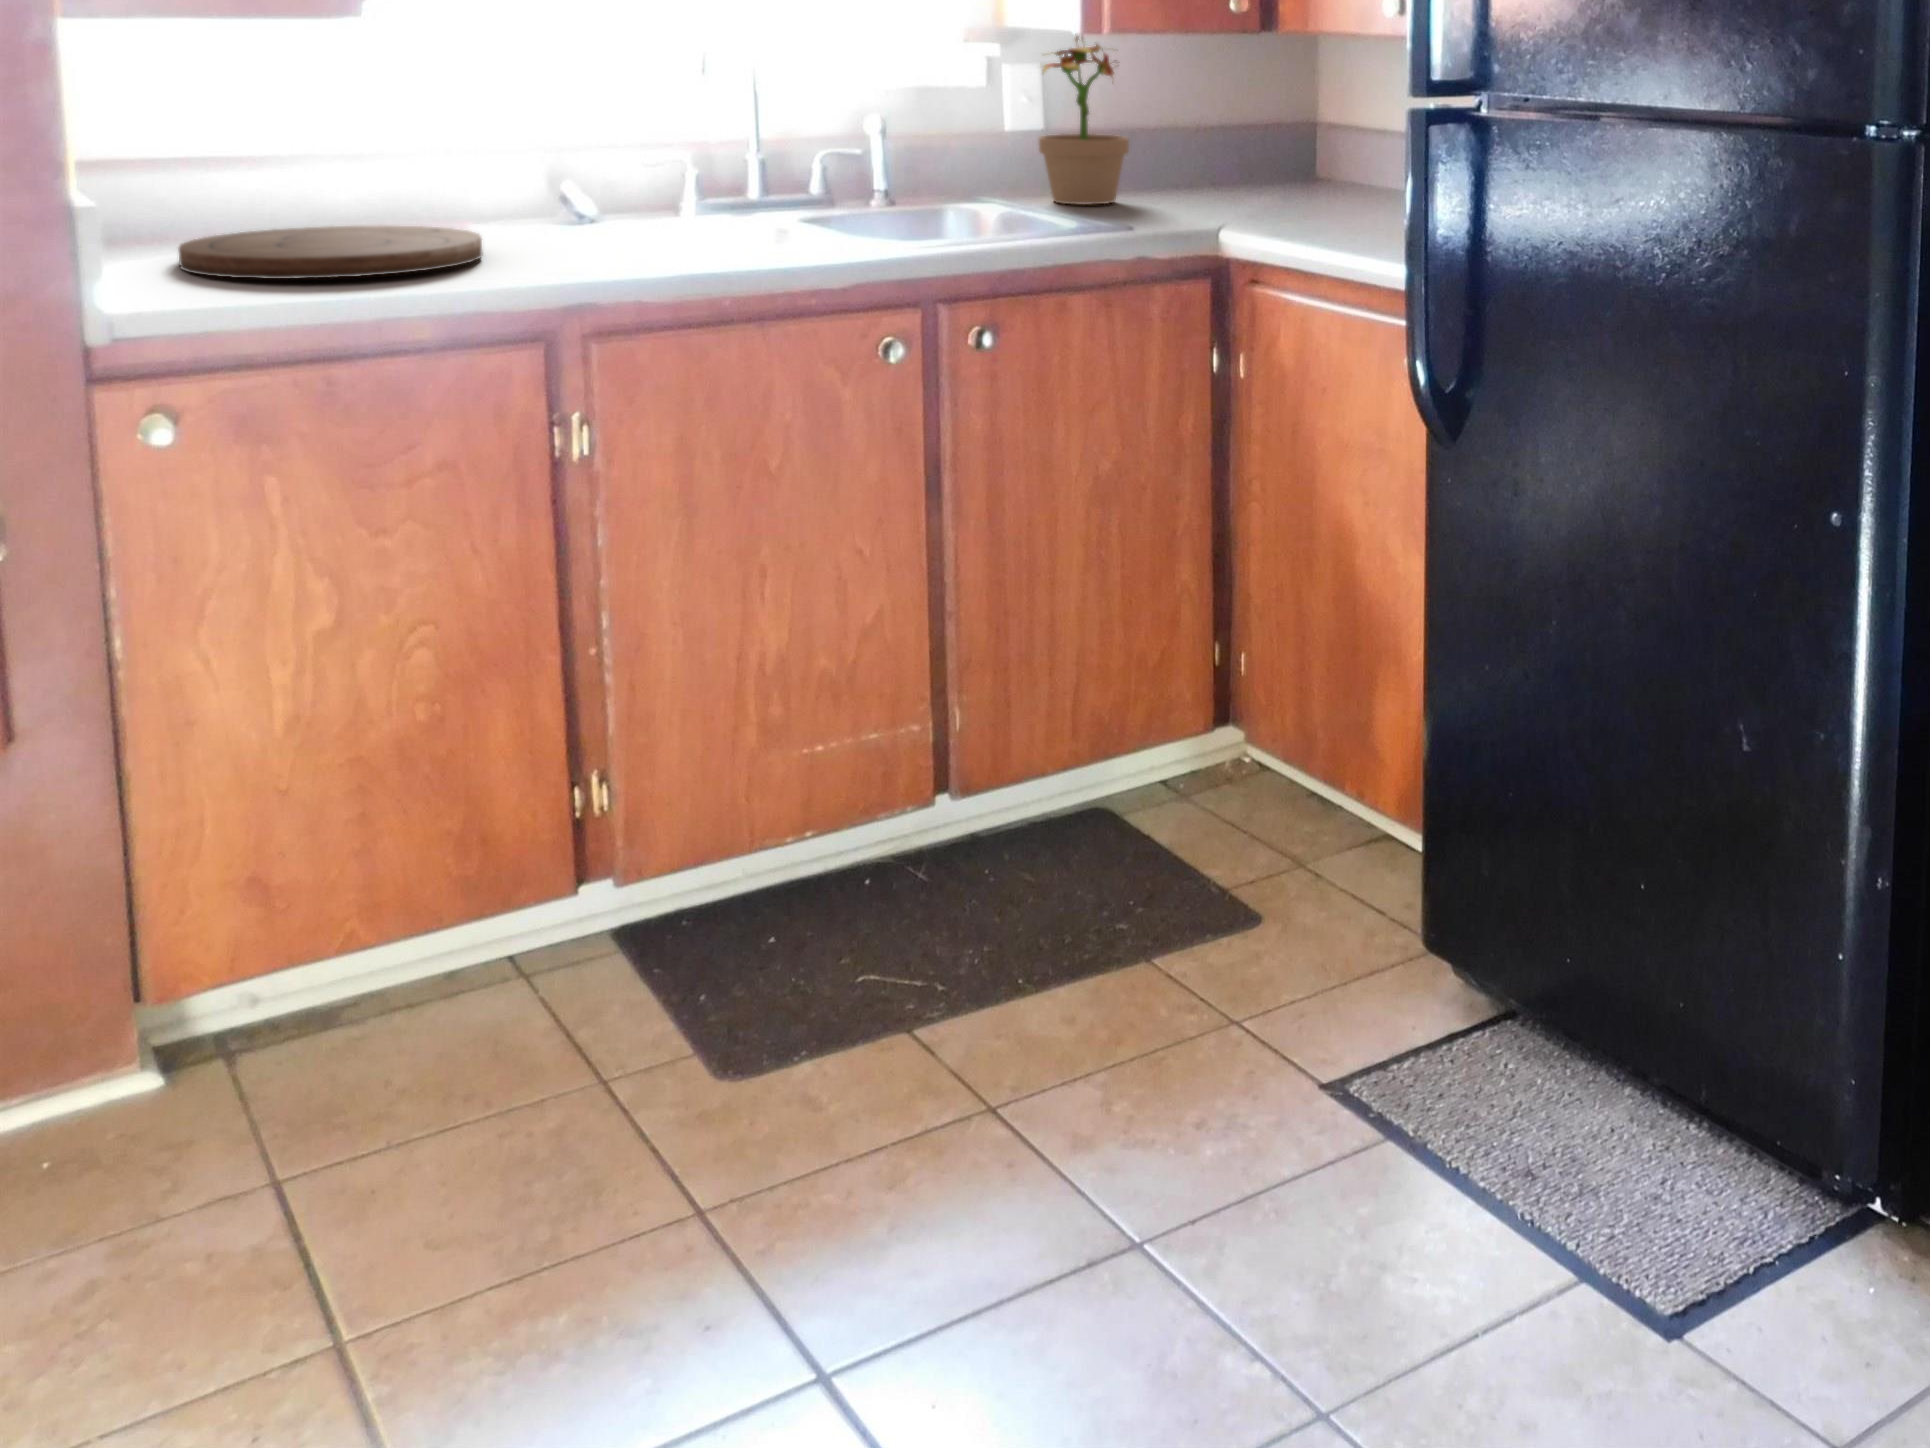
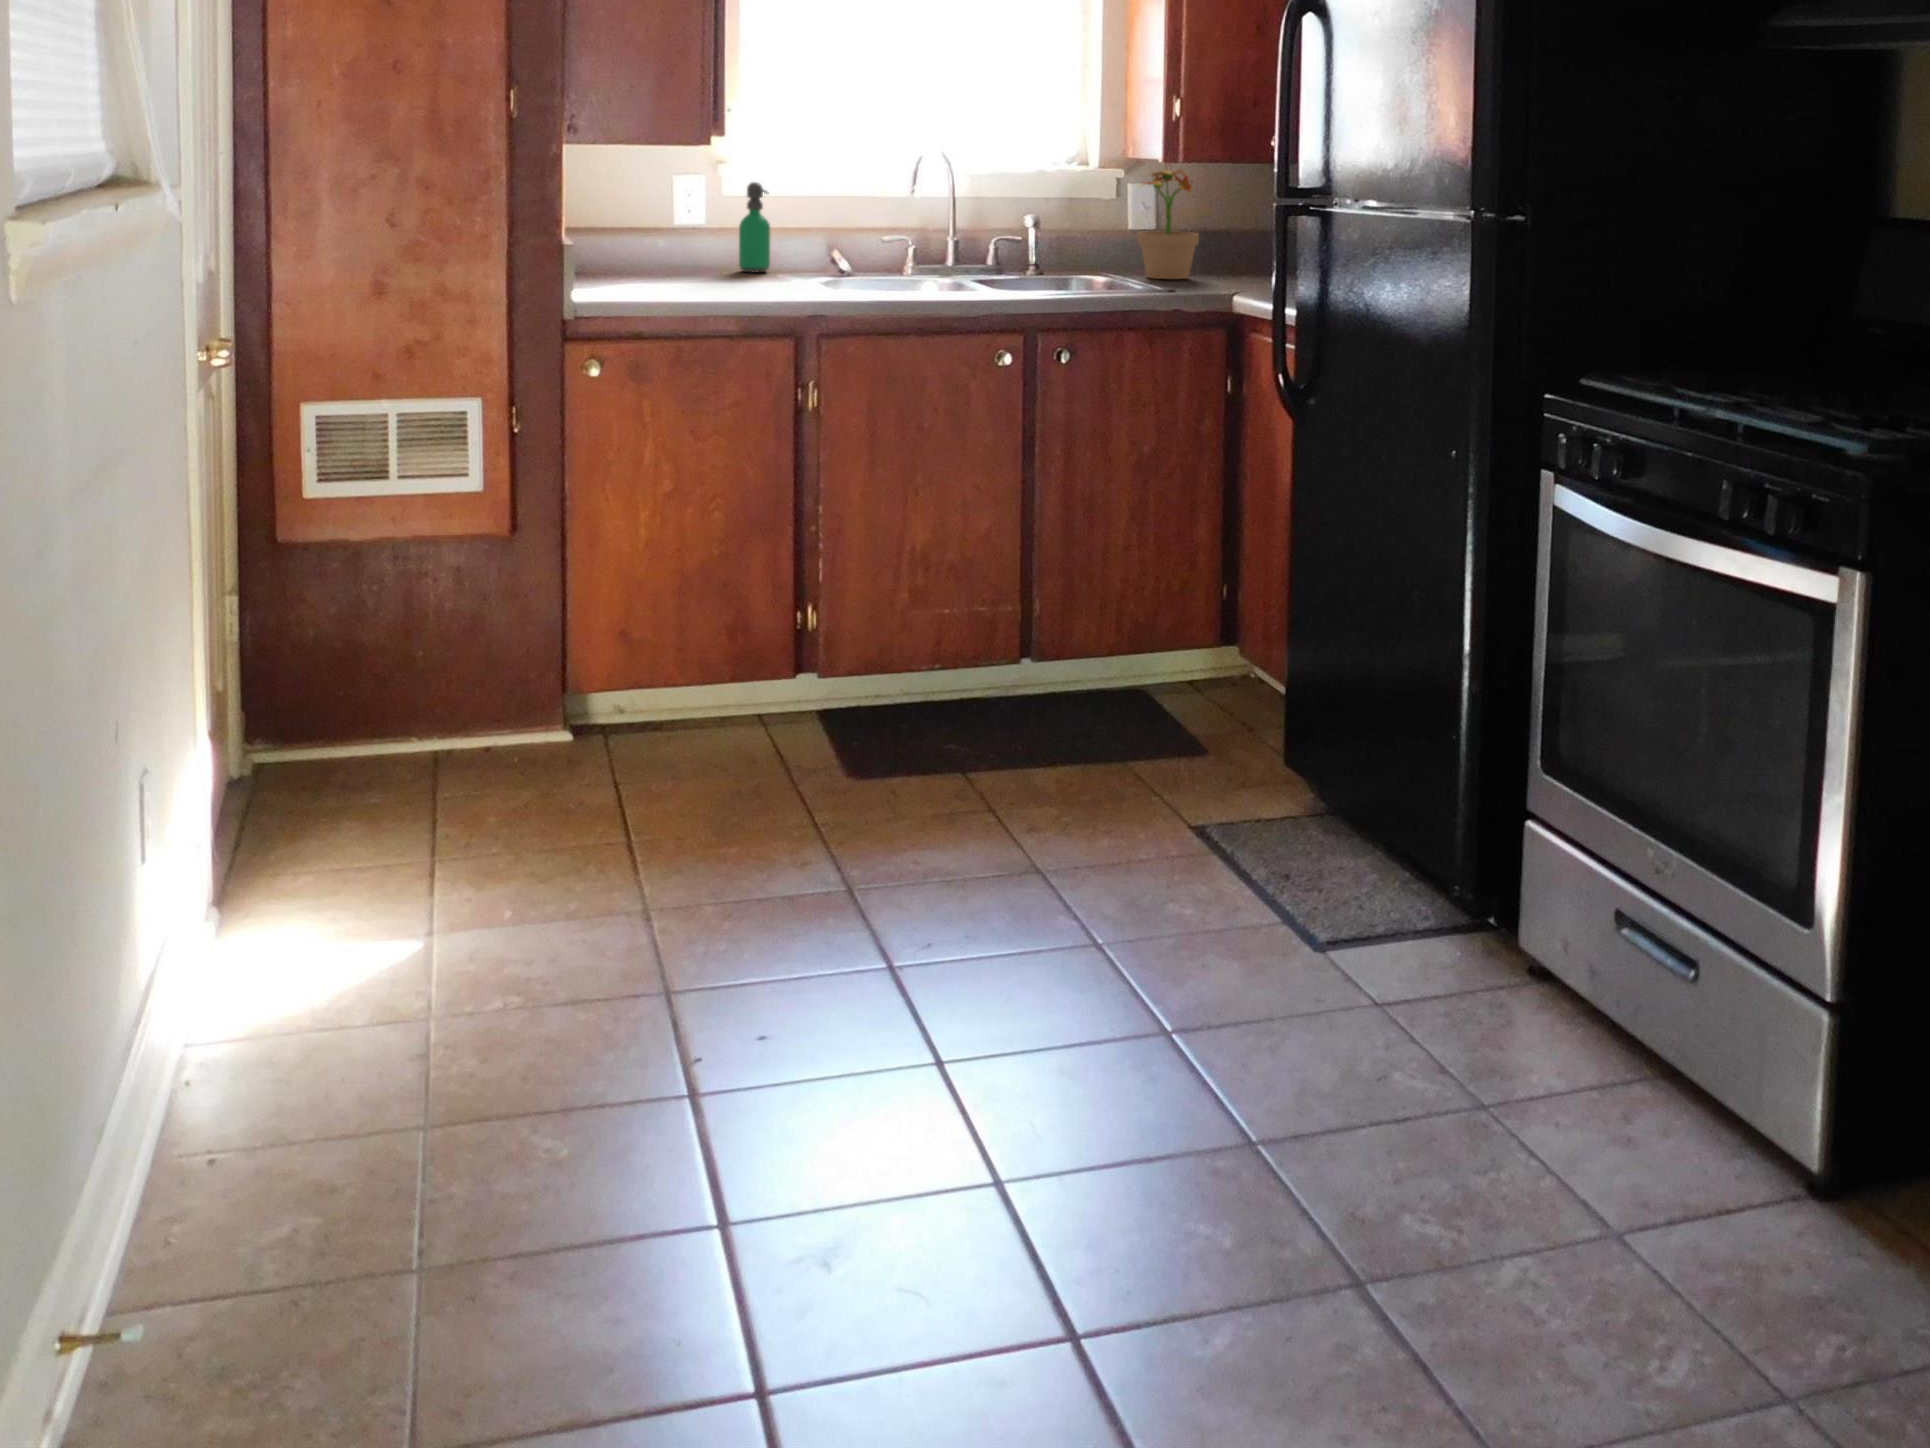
soap dispenser: none [392,73,453,222] -> present [739,182,770,272]
cutting board: present [179,225,482,279] -> none [618,271,774,294]

